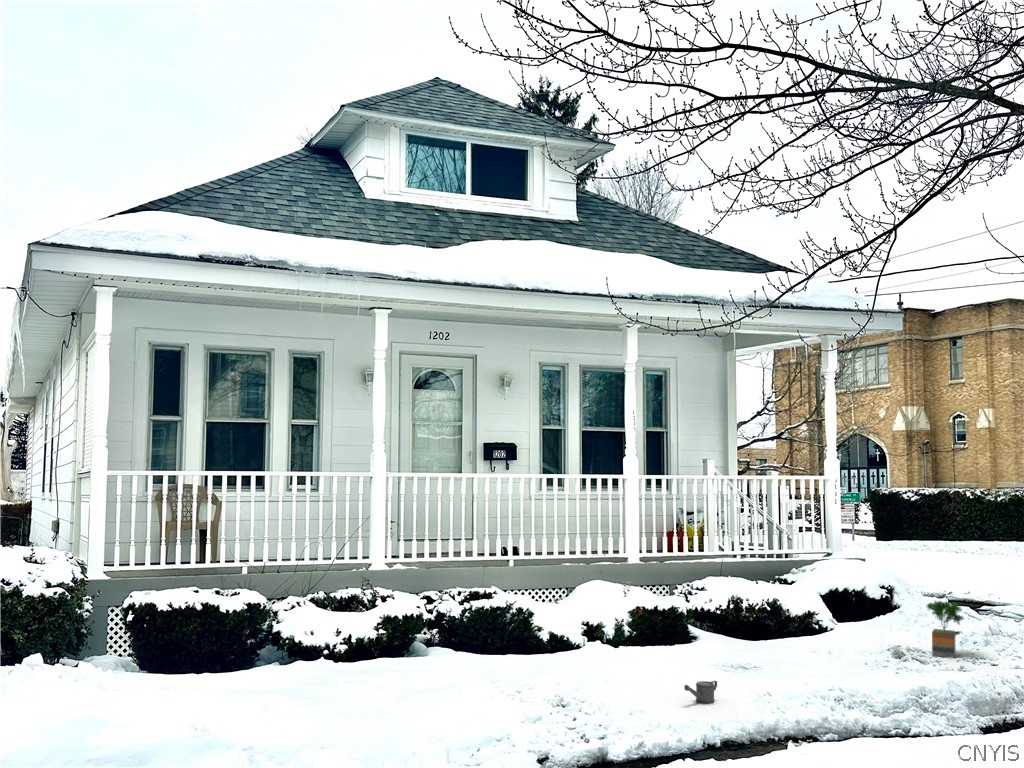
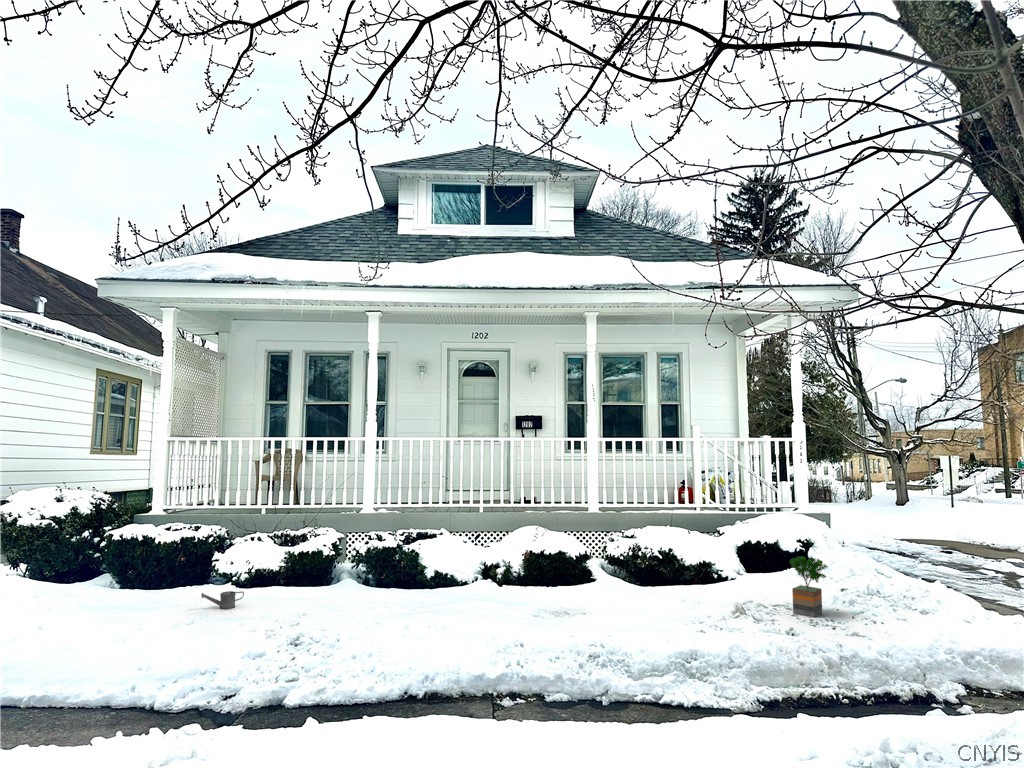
watering can: present [684,681,717,703] -> present [201,591,244,609]

